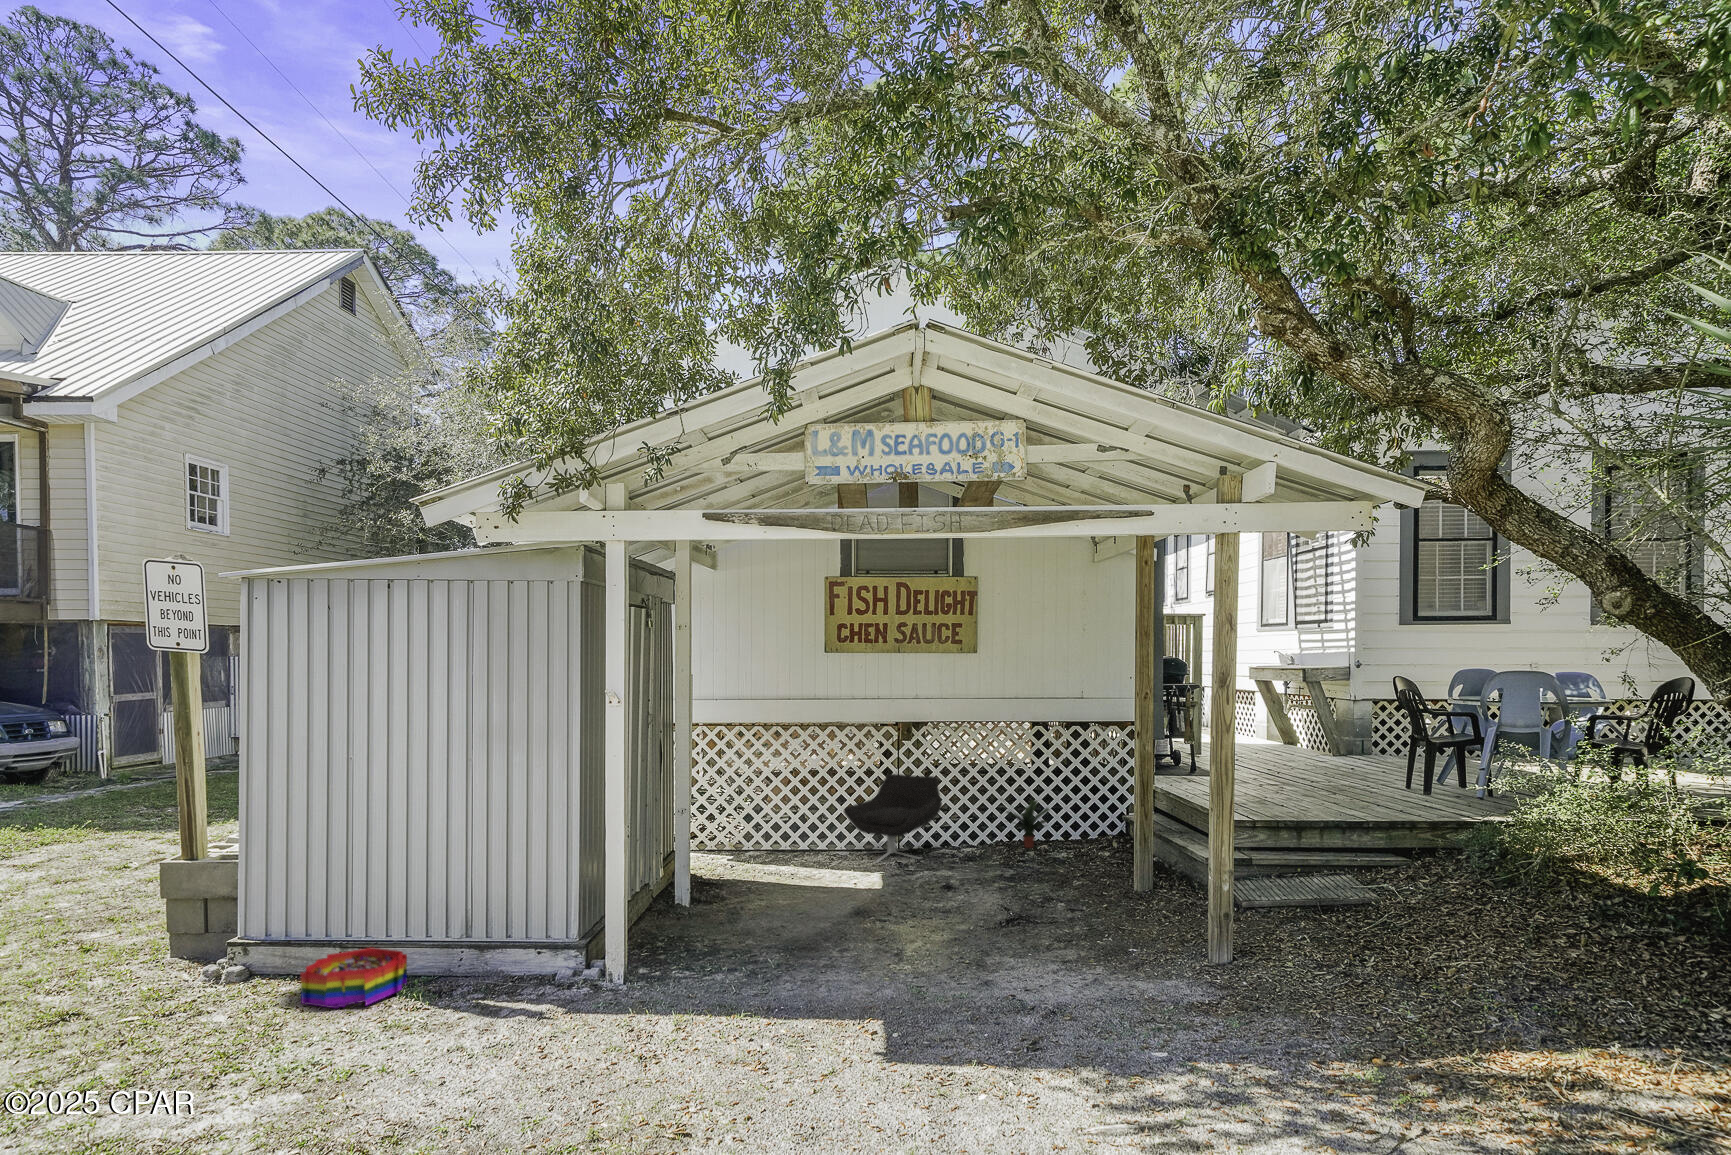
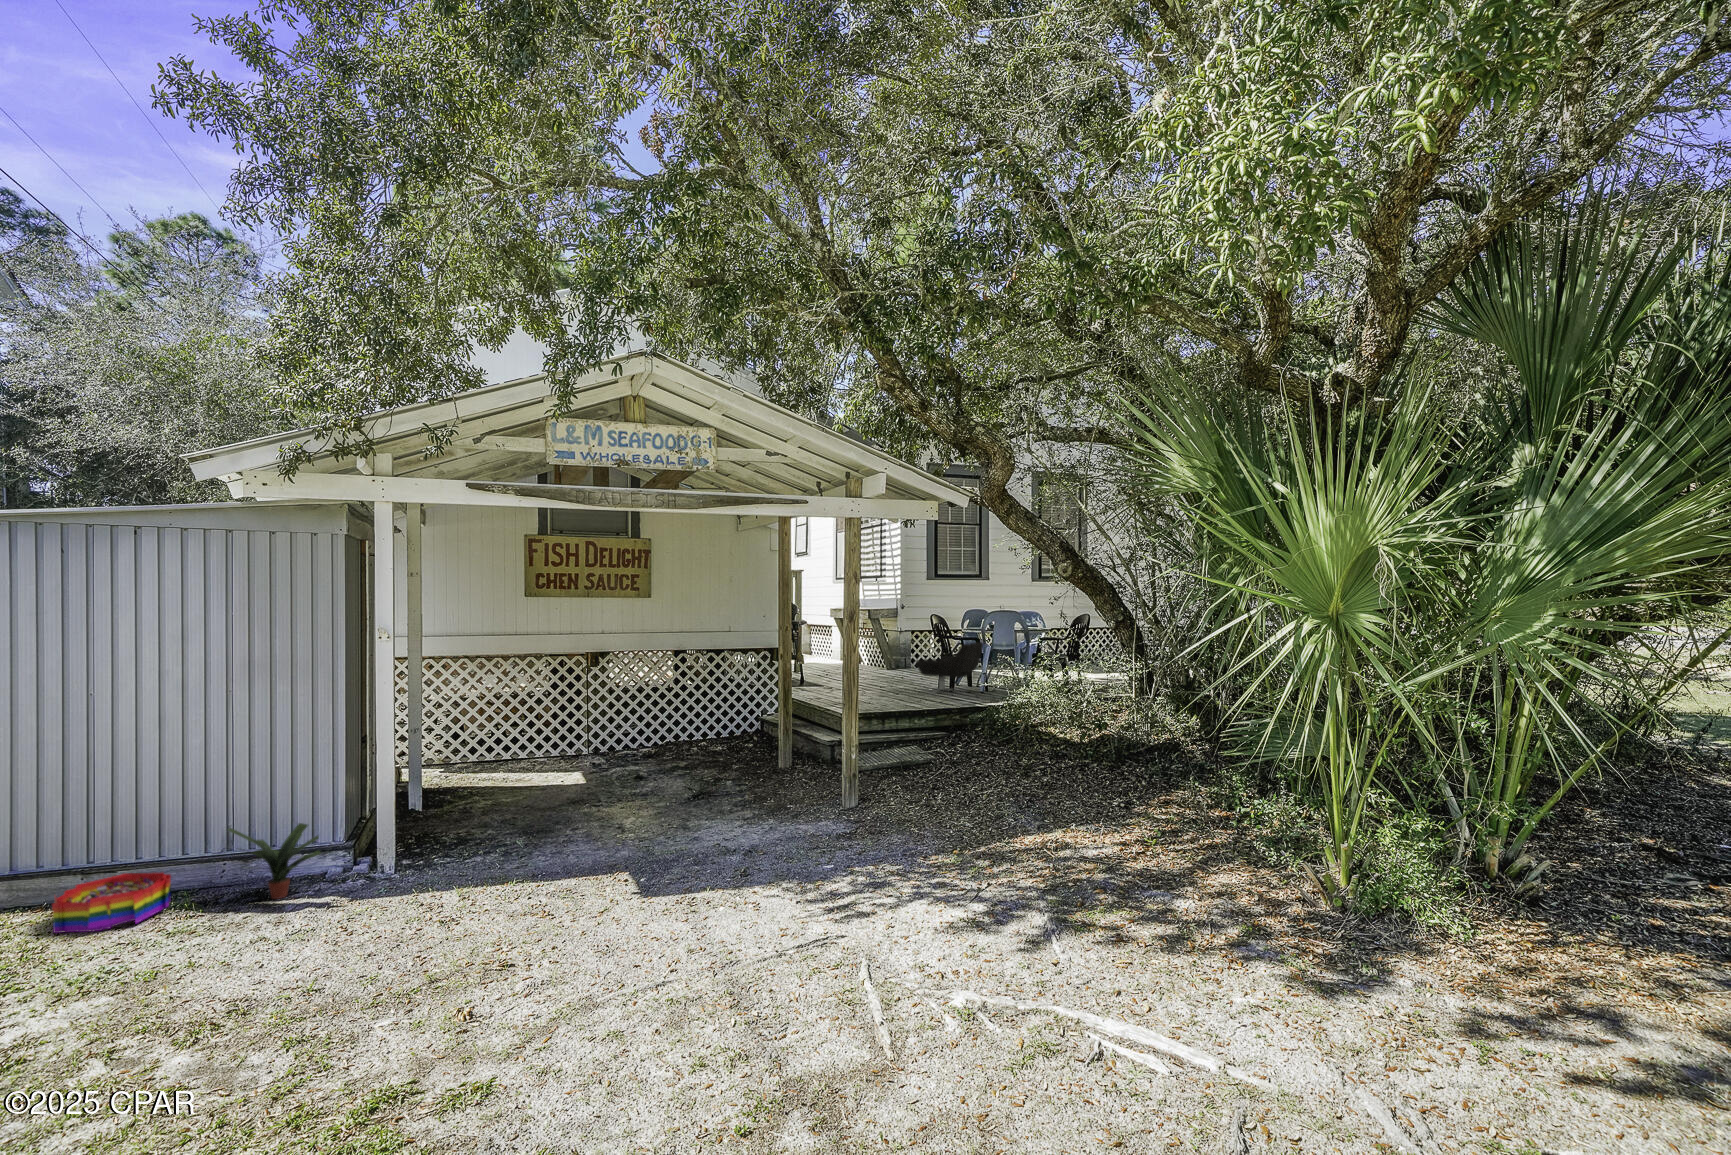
lounge chair: present [843,774,942,863] -> present [916,642,983,693]
potted plant: present [1006,800,1049,848] -> present [228,823,320,899]

